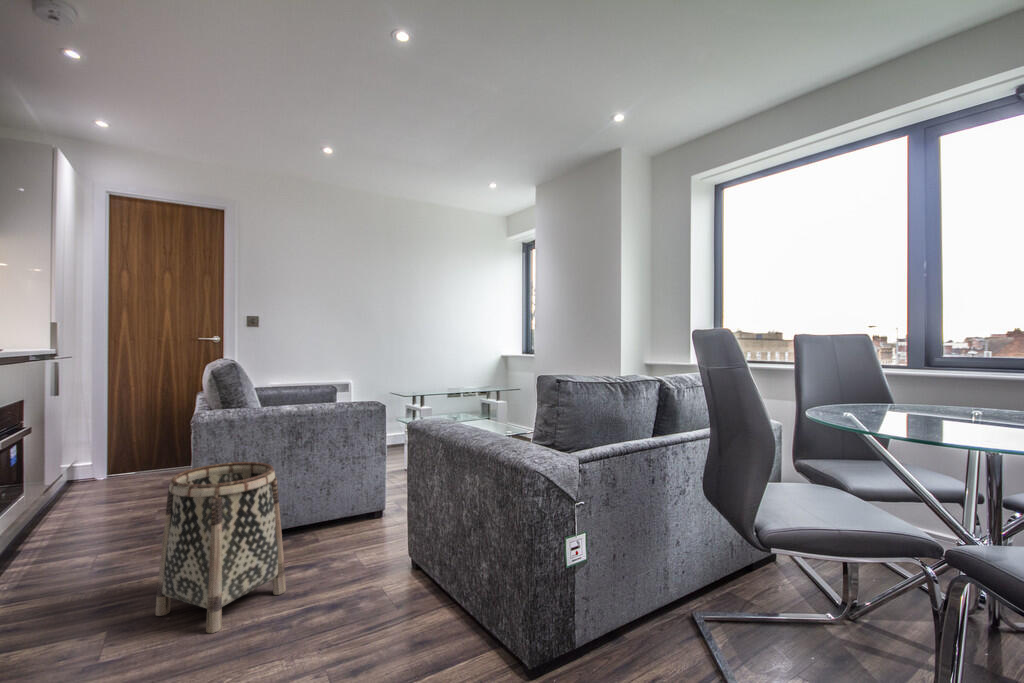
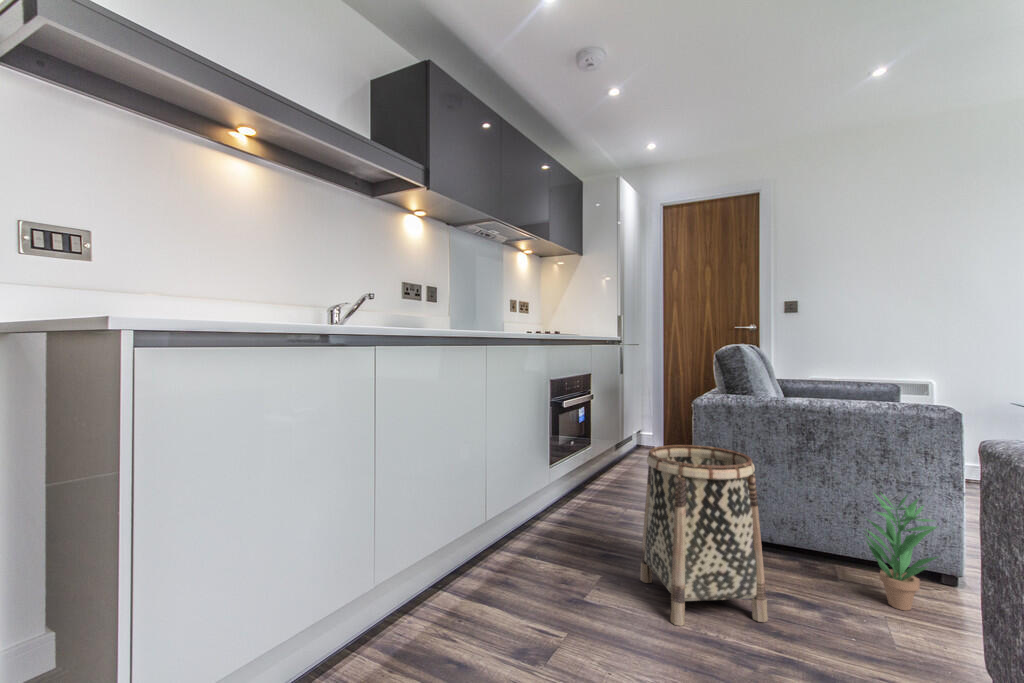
potted plant: none [337,465,382,544] -> present [866,494,938,610]

